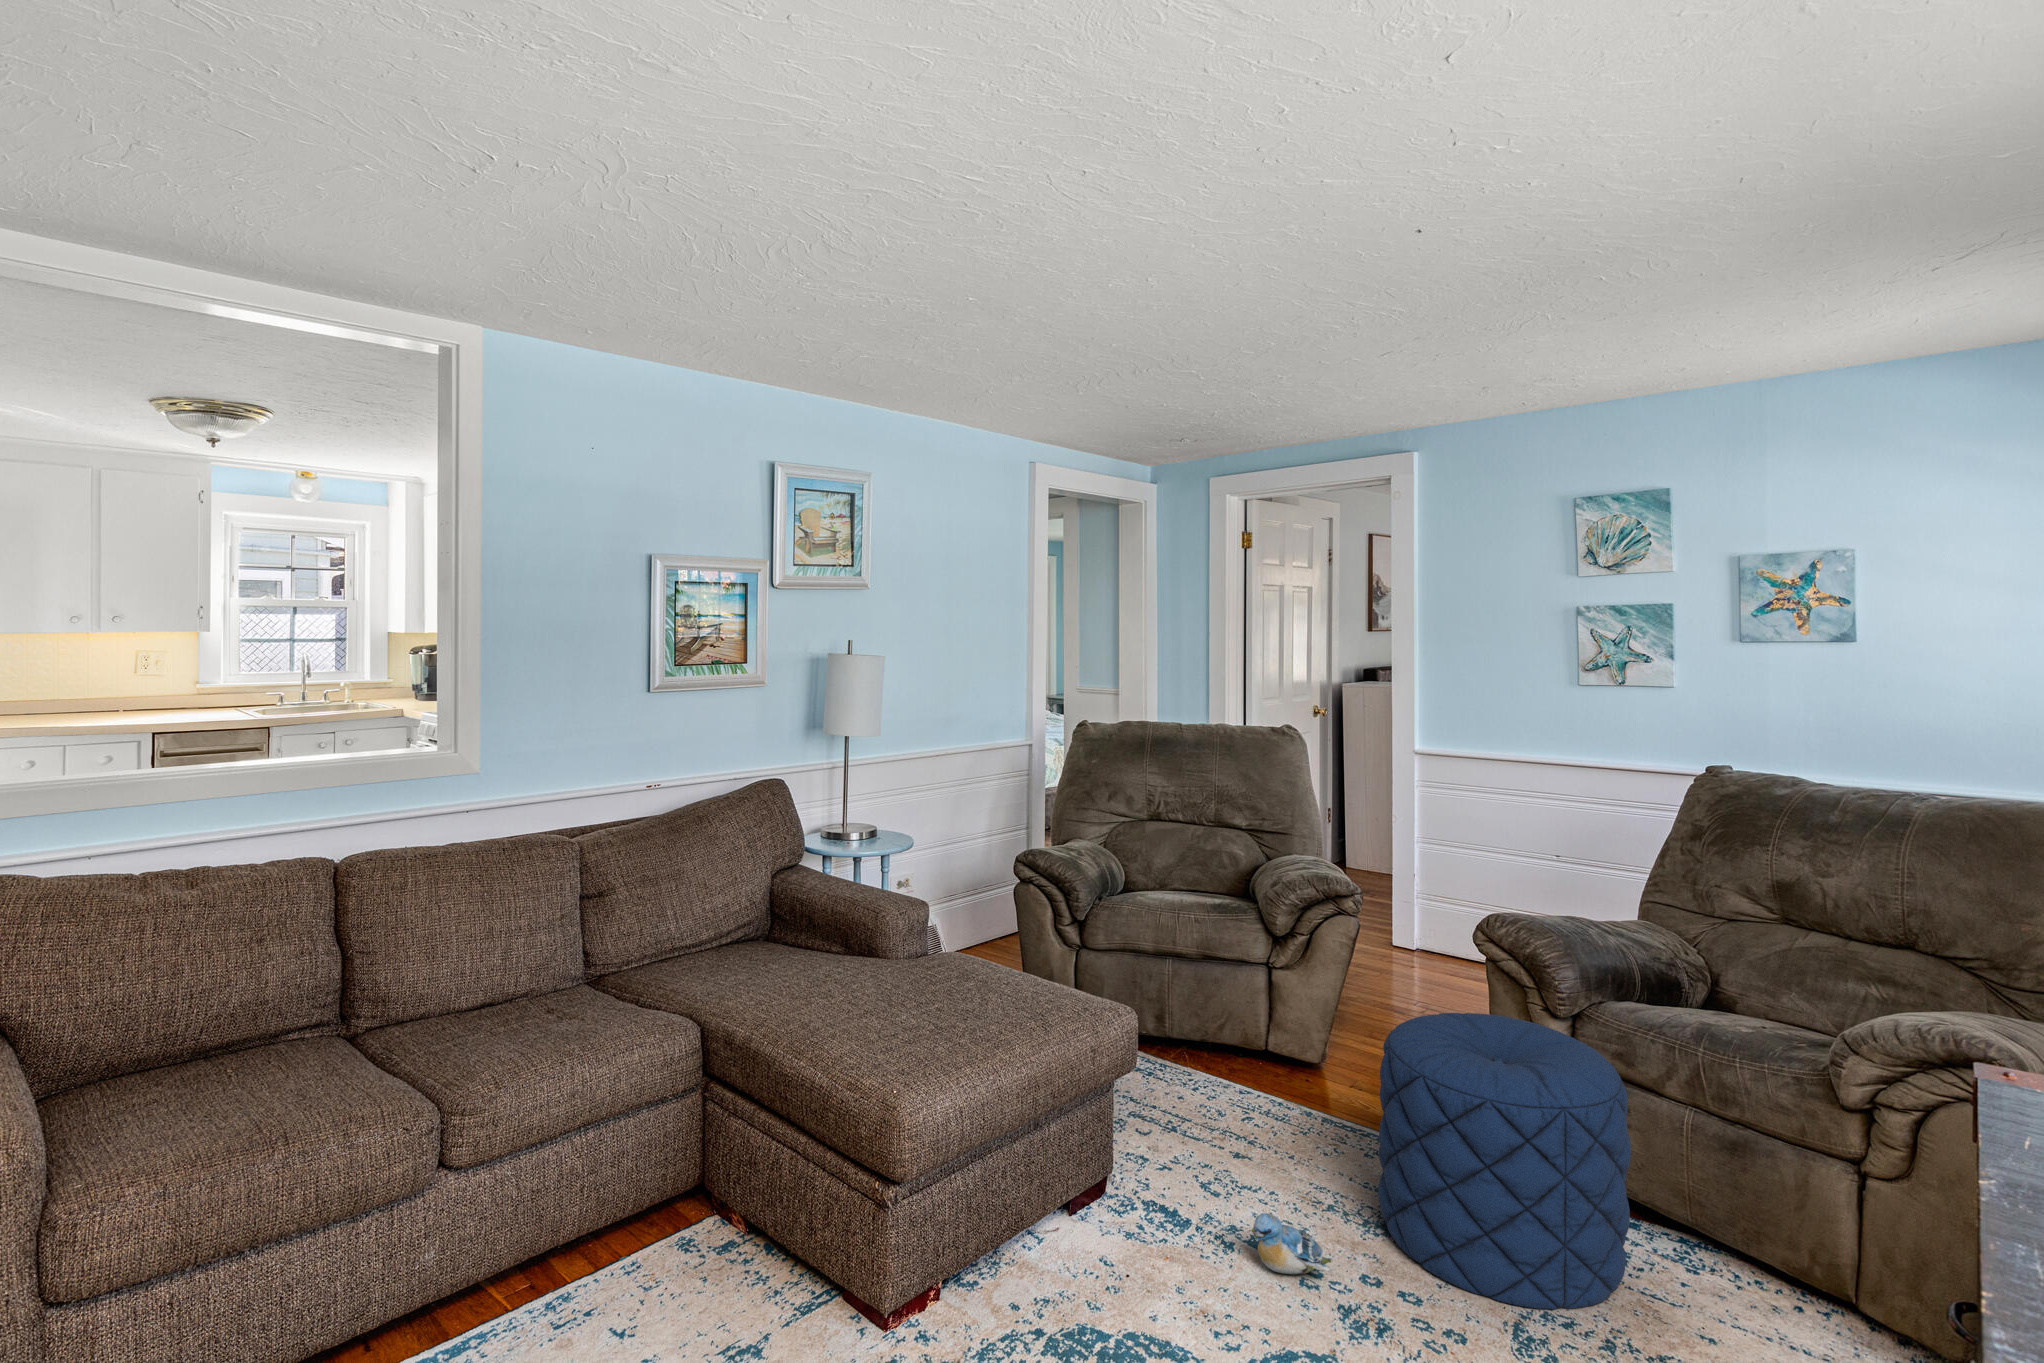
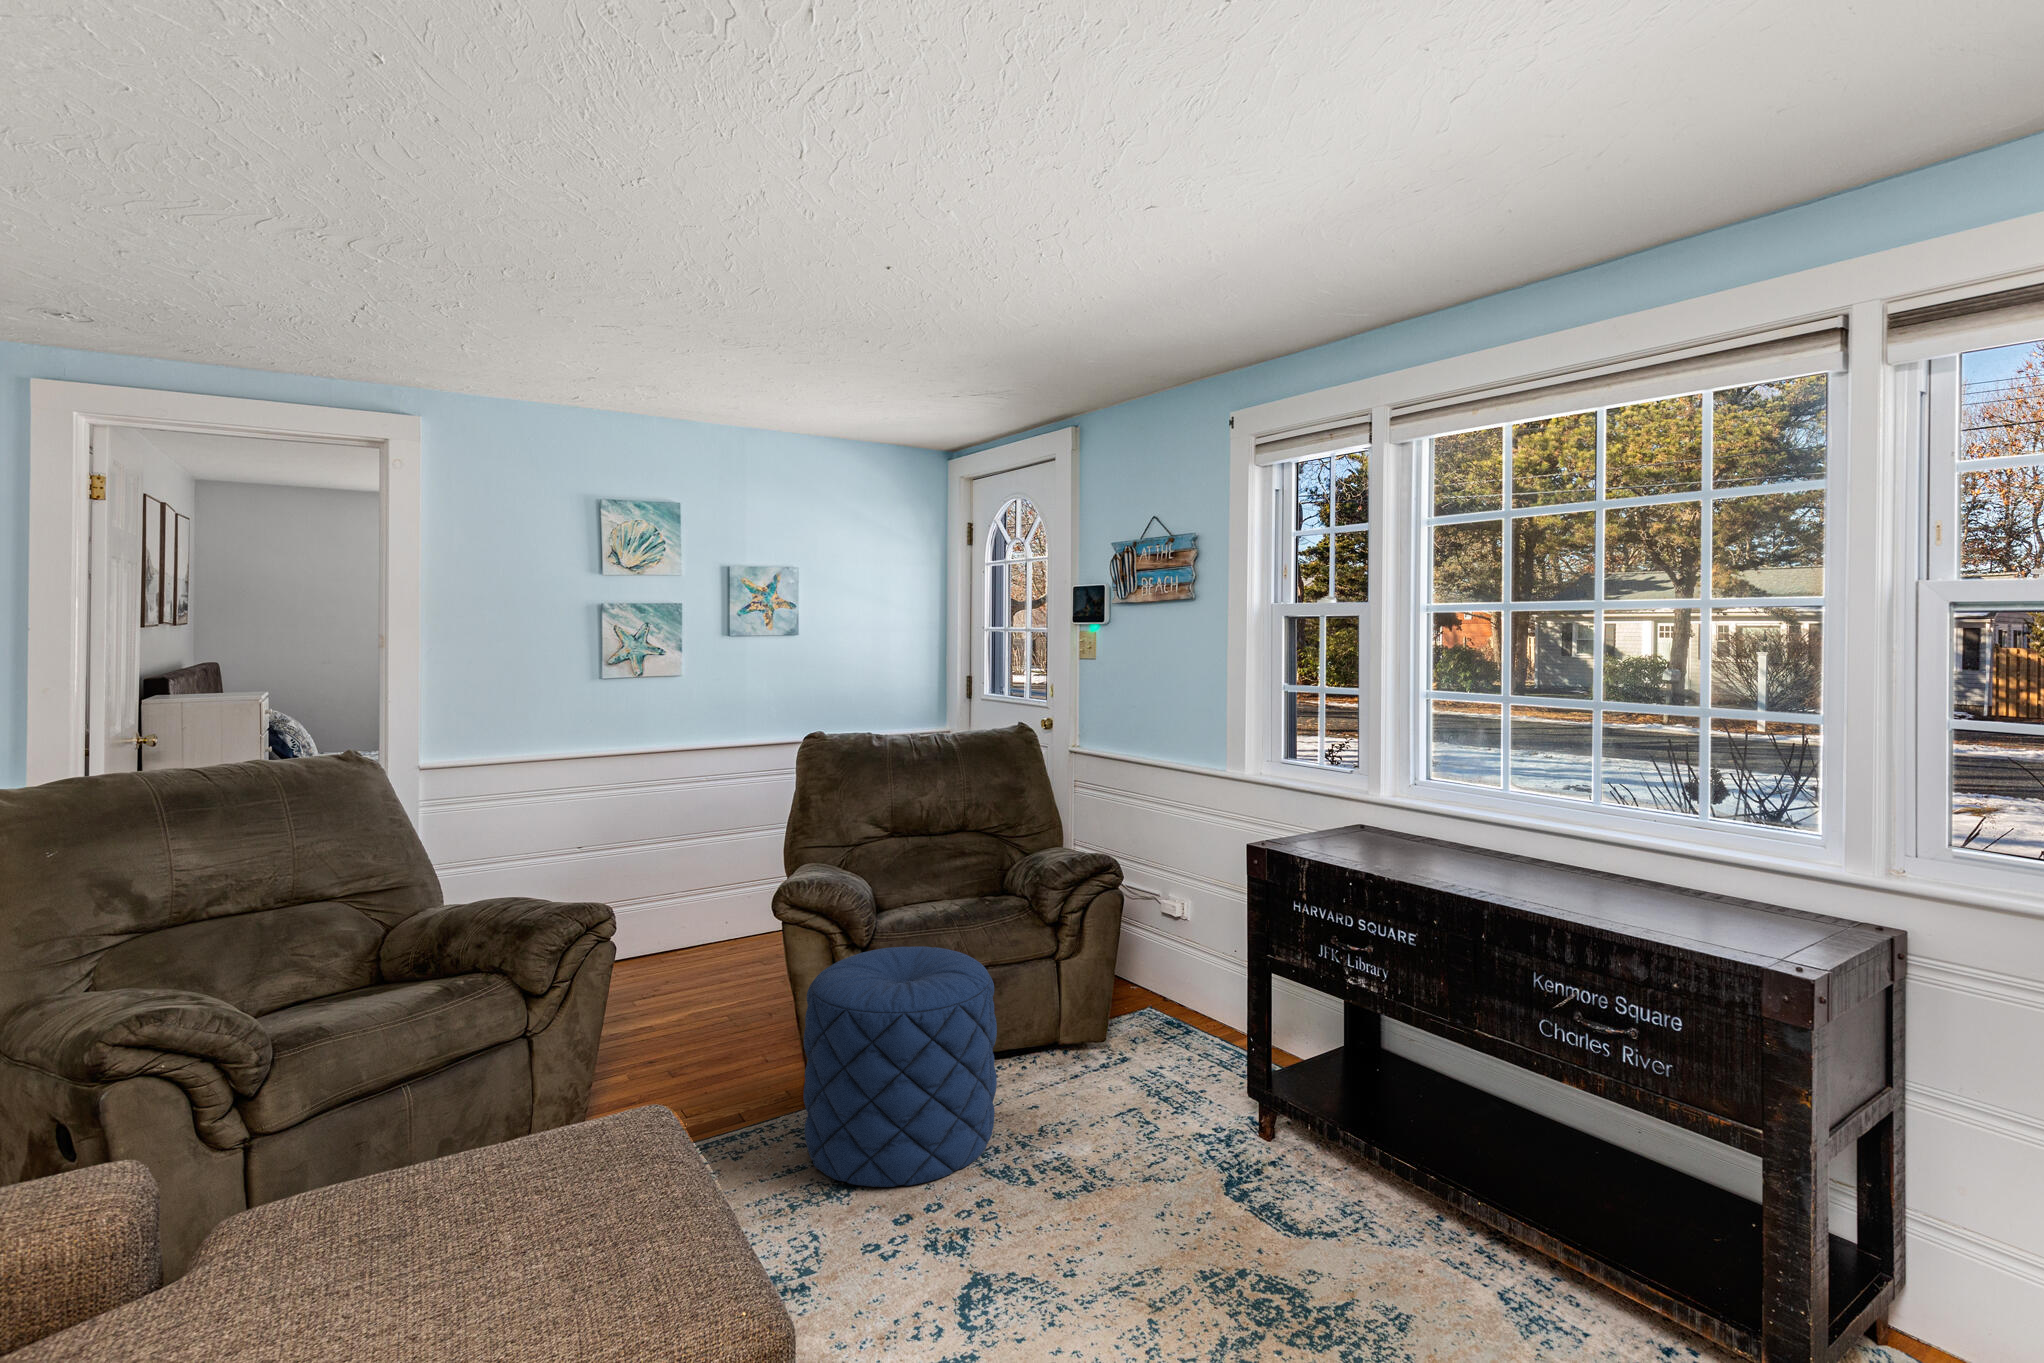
plush toy: present [1251,1213,1331,1274] -> none [837,1213,898,1270]

